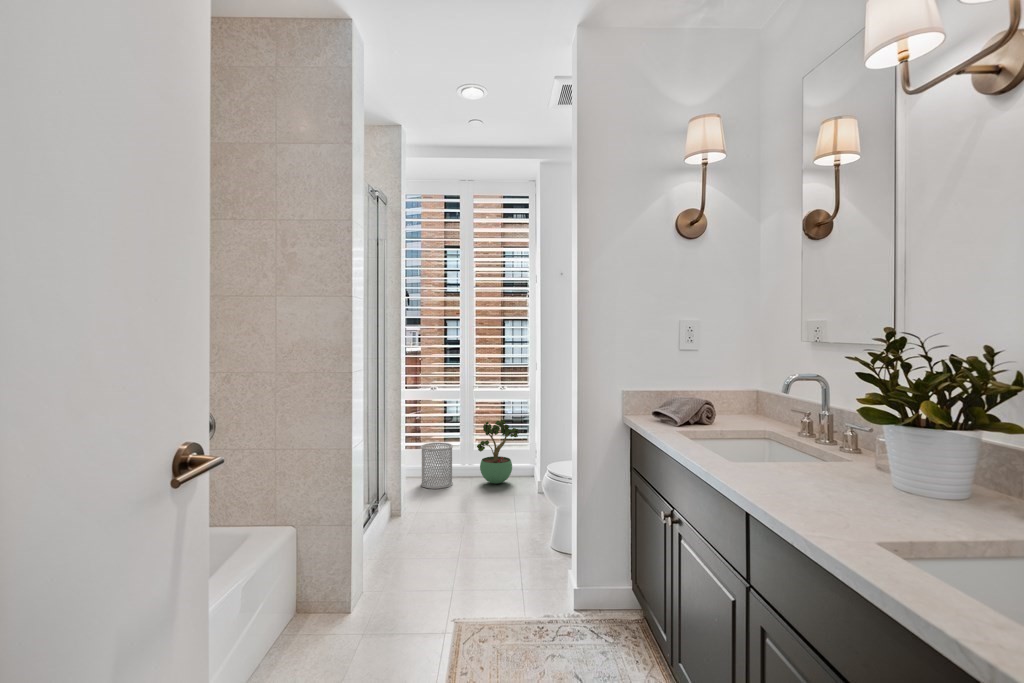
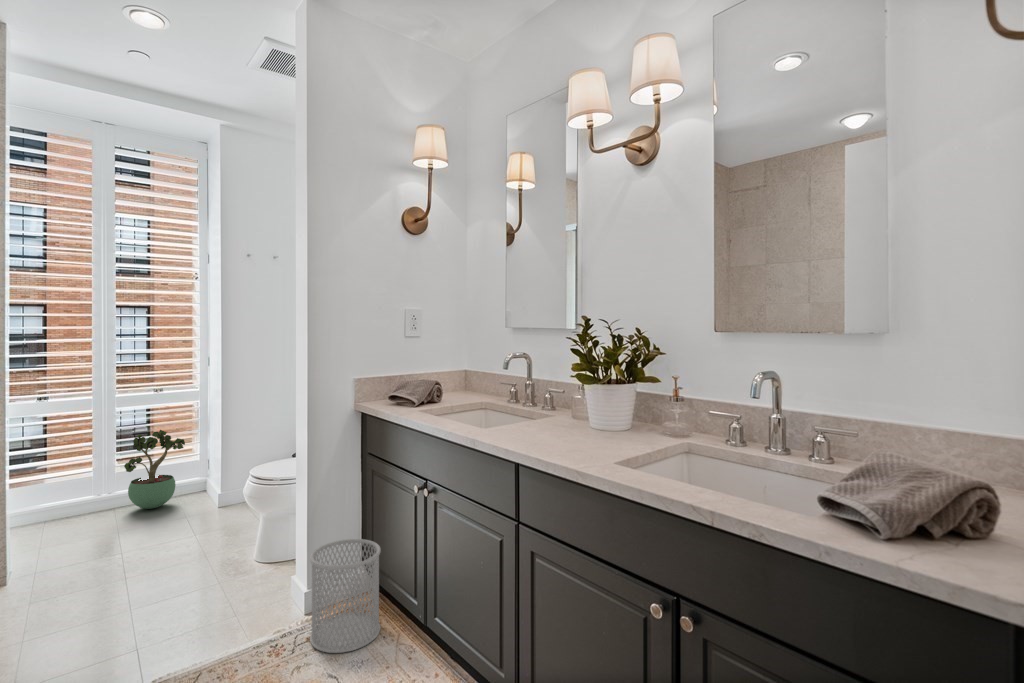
wastebasket: present [421,443,453,489] -> present [310,539,381,653]

